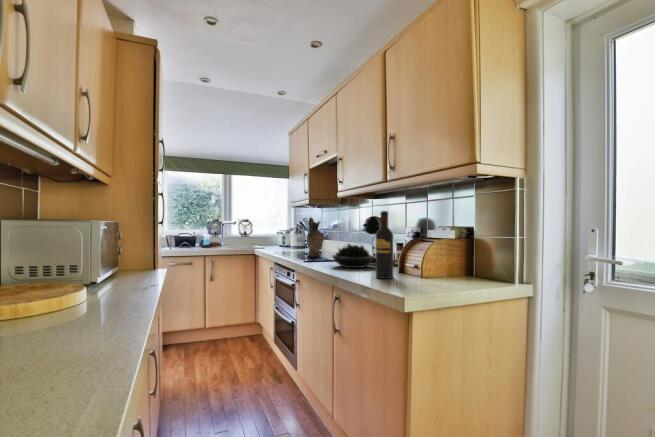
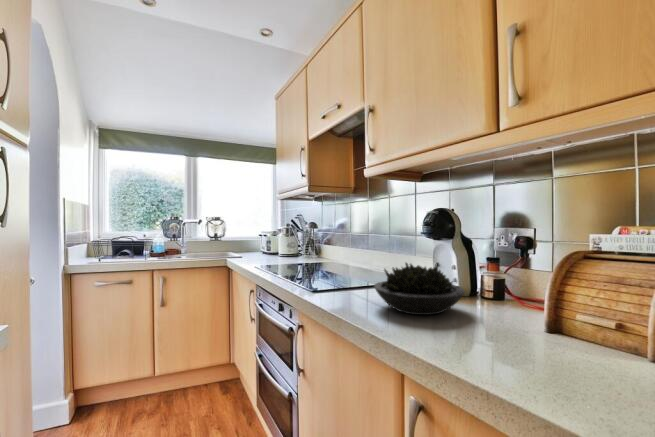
wine bottle: present [376,211,394,279] -> none [533,188,593,380]
ceramic pitcher: present [307,218,324,257] -> none [309,213,337,276]

